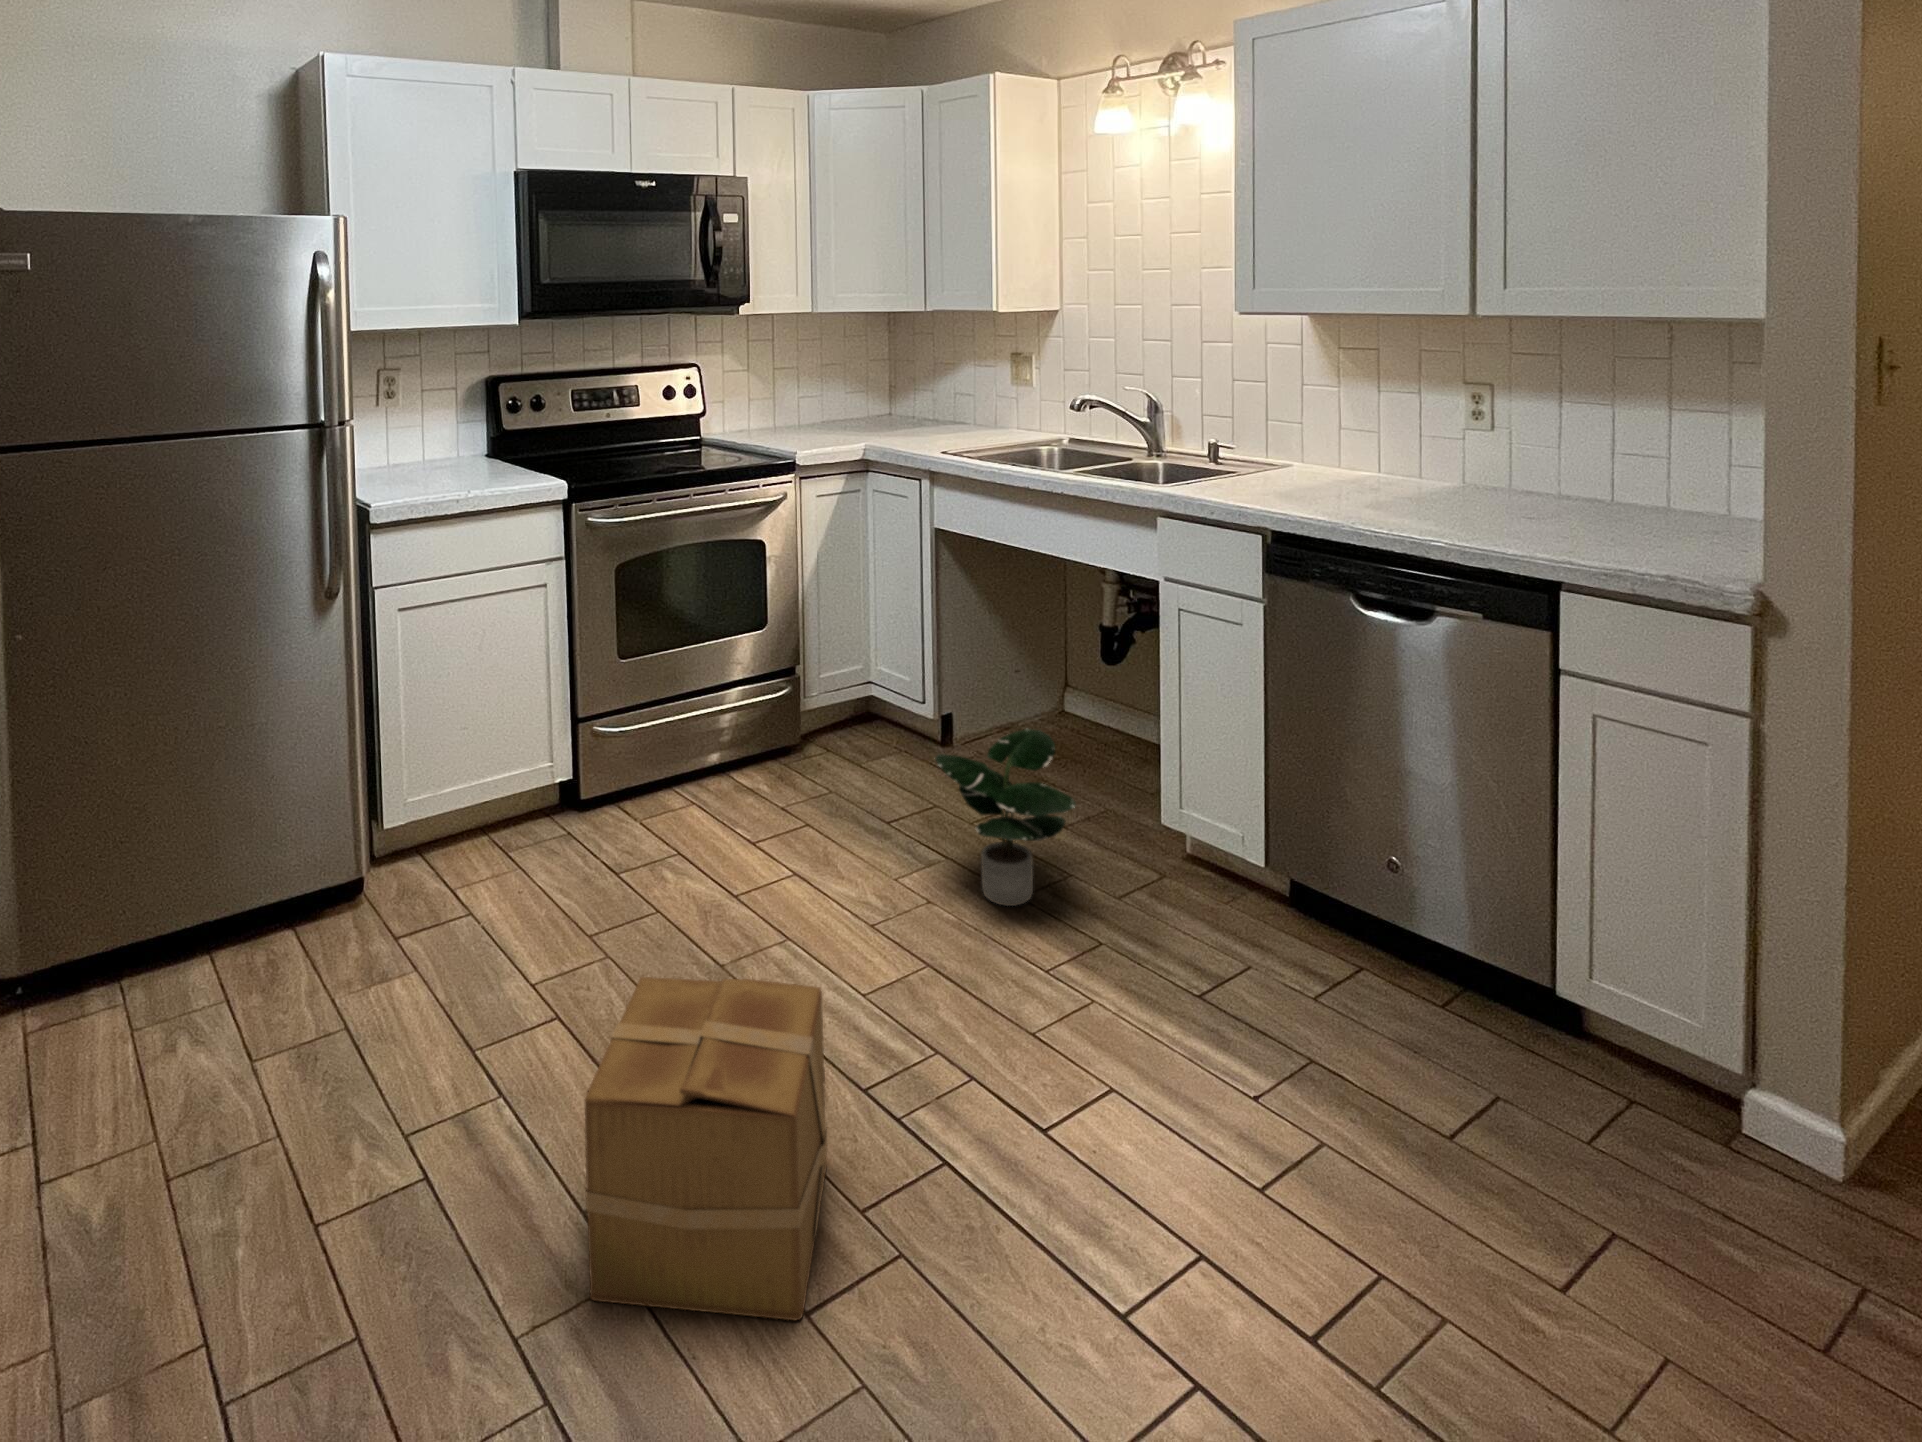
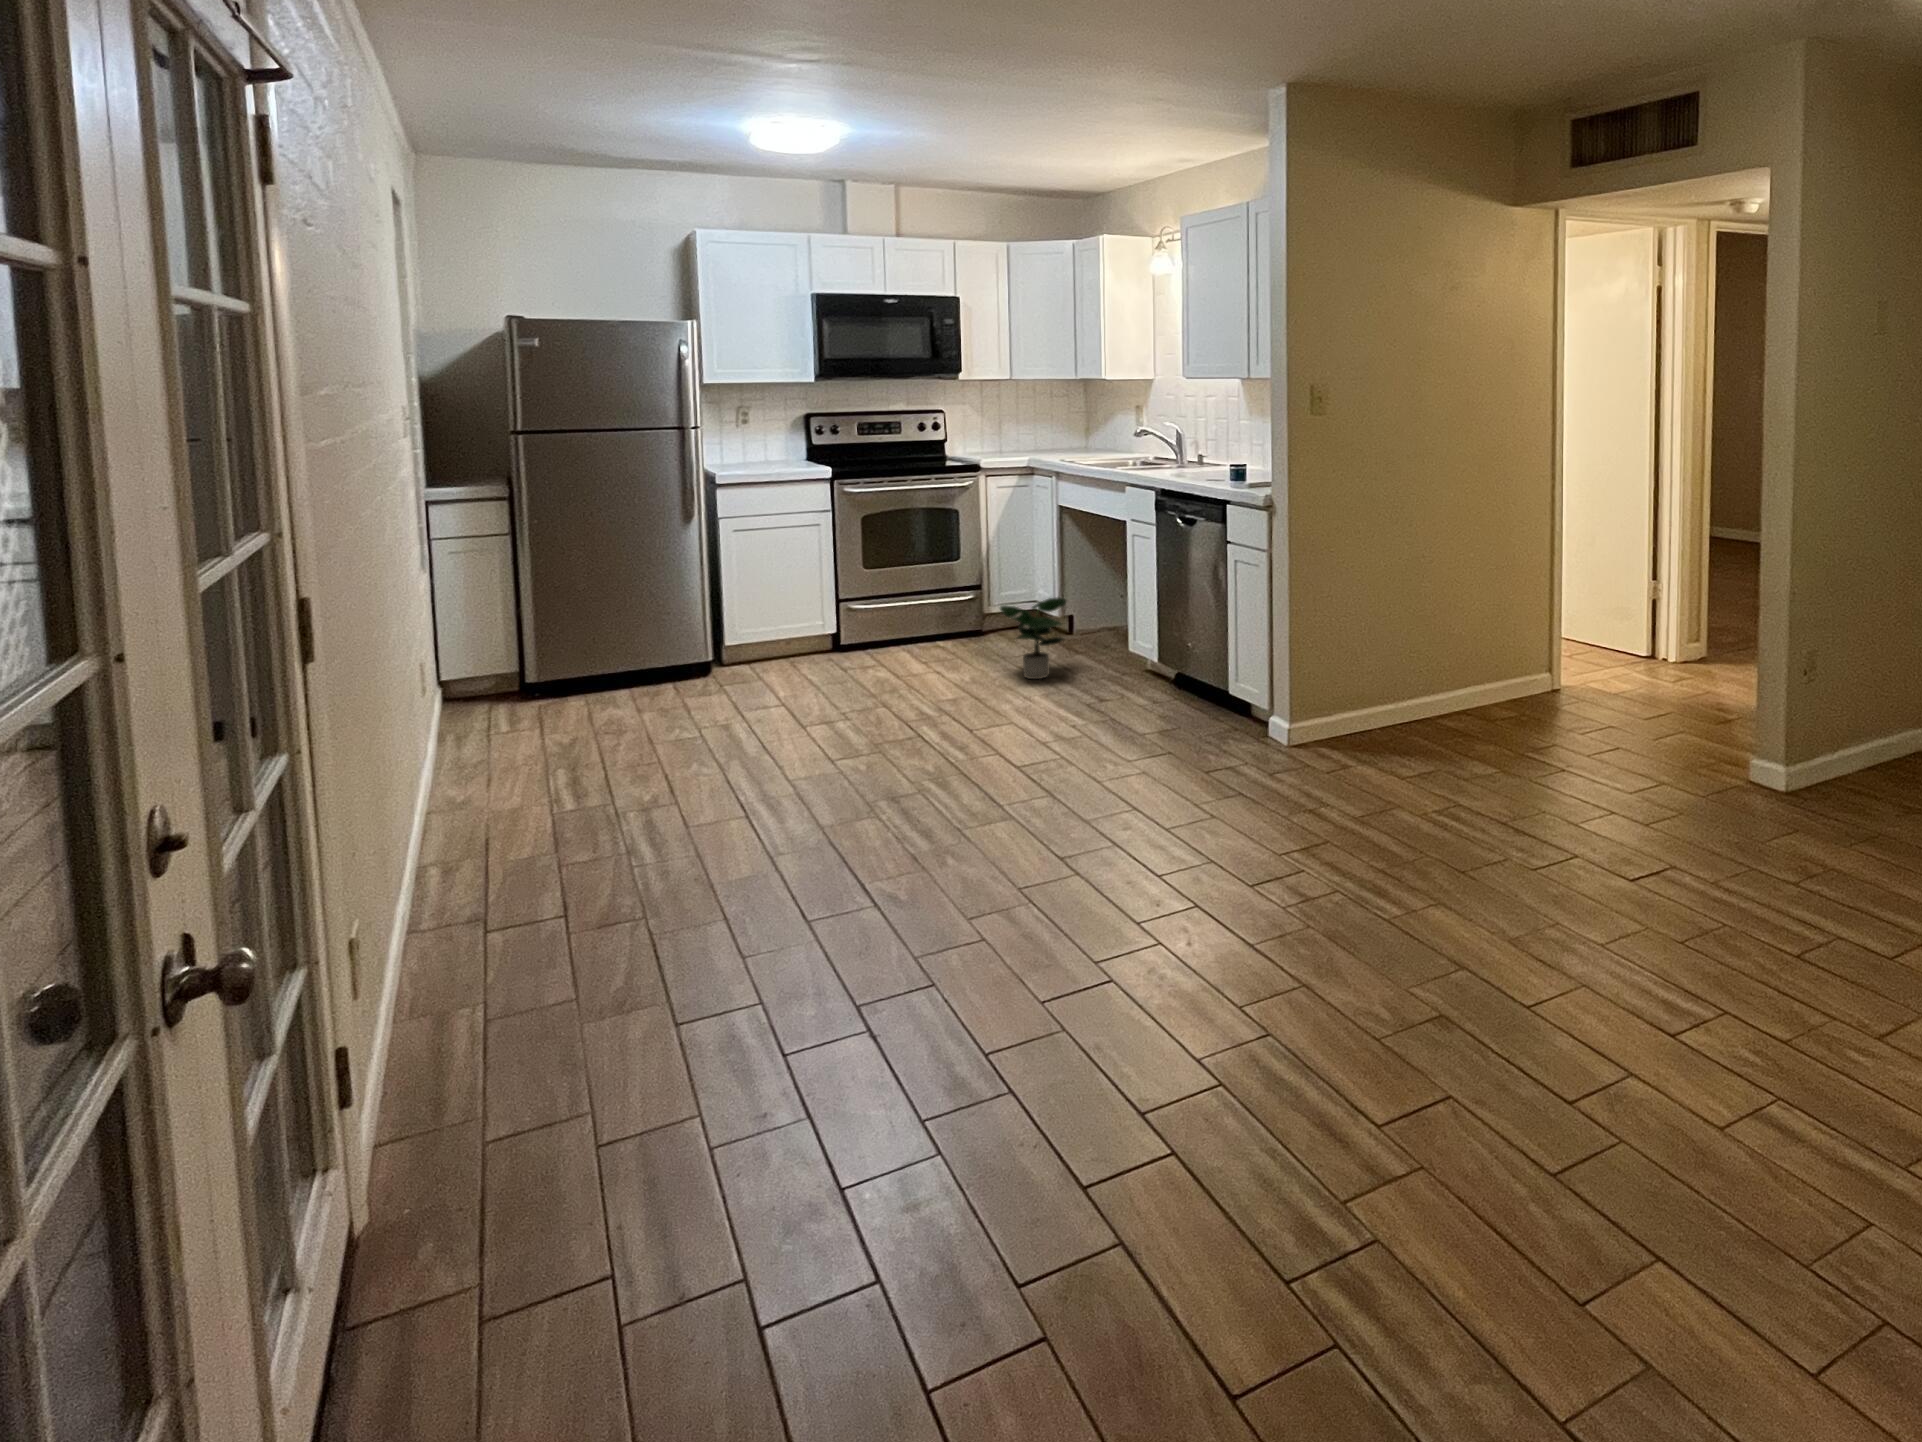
cardboard box: present [585,977,828,1320] -> none [755,656,876,760]

